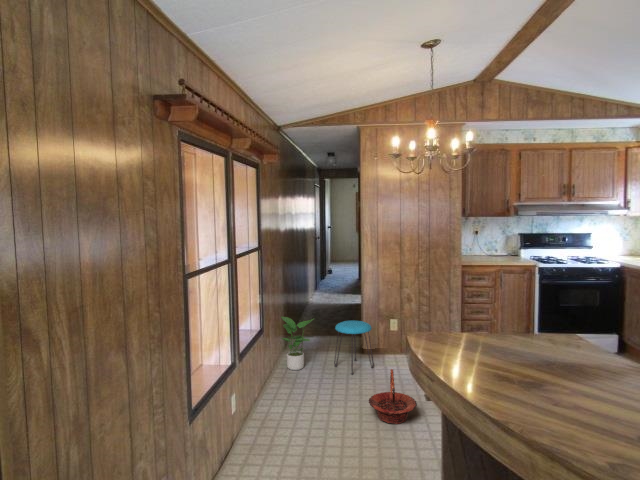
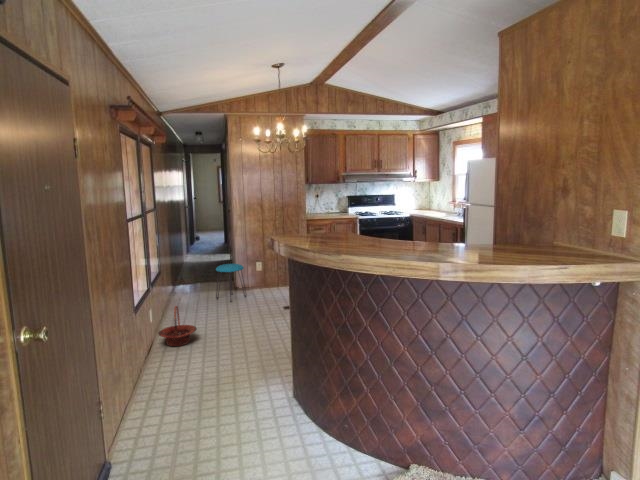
potted plant: present [281,317,313,370] -> none [171,264,199,304]
basket: present [369,369,417,424] -> present [158,306,197,346]

